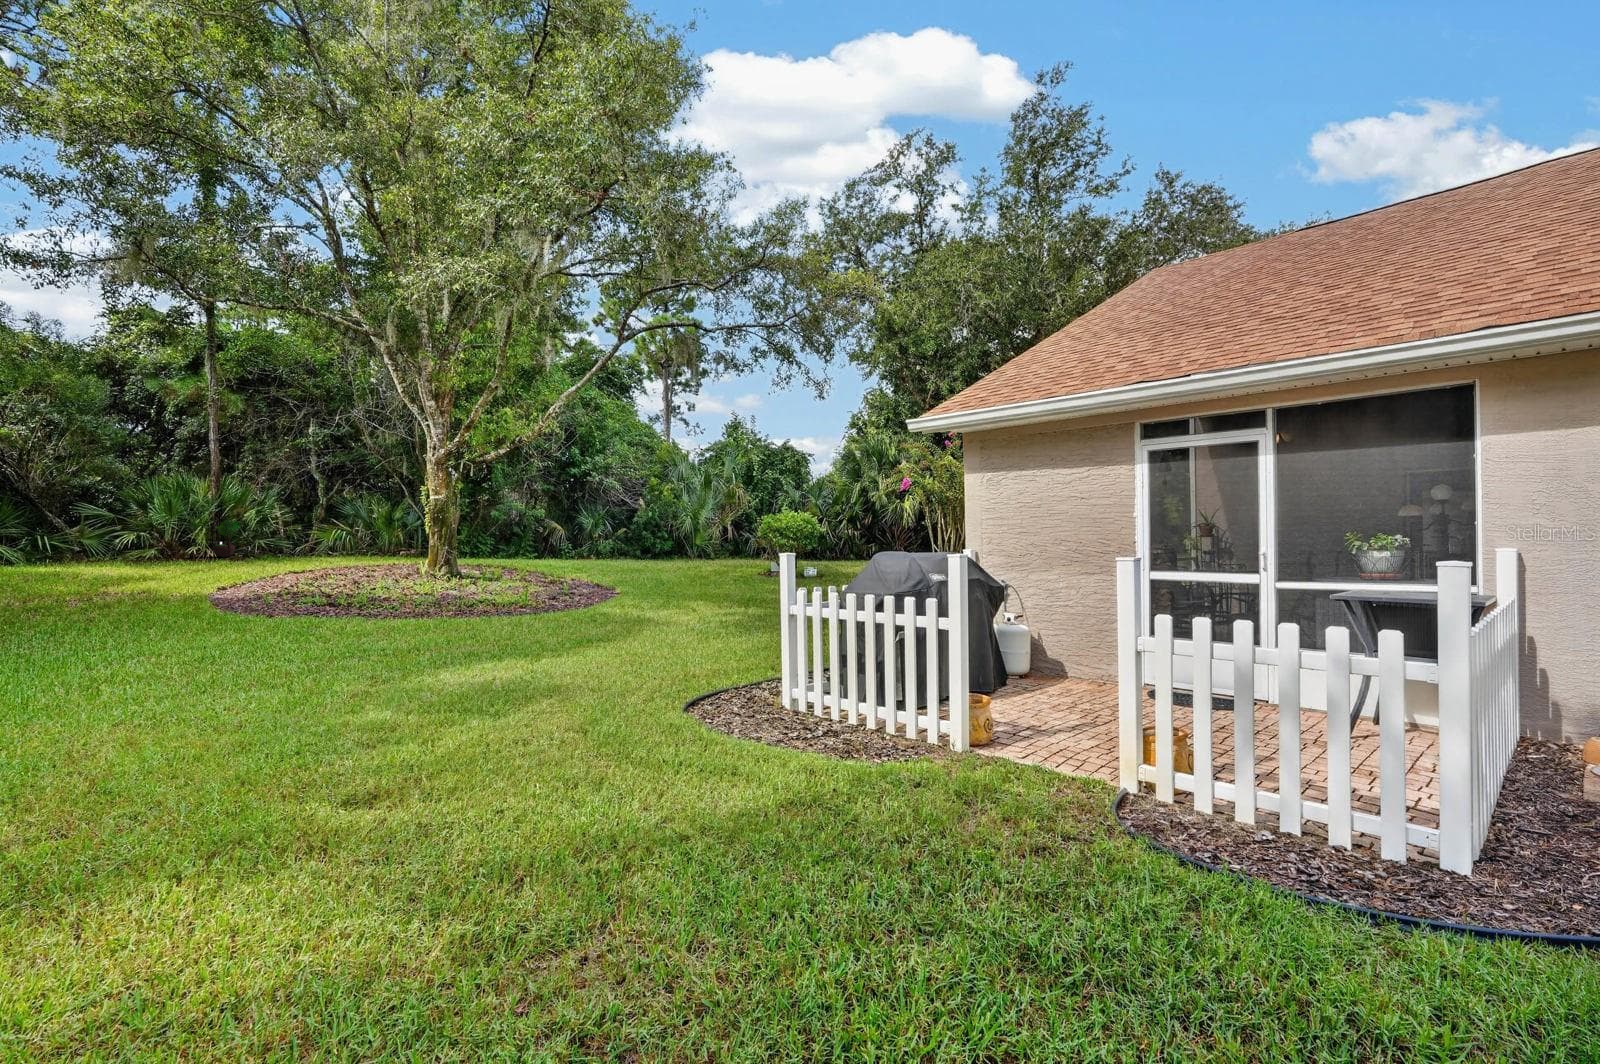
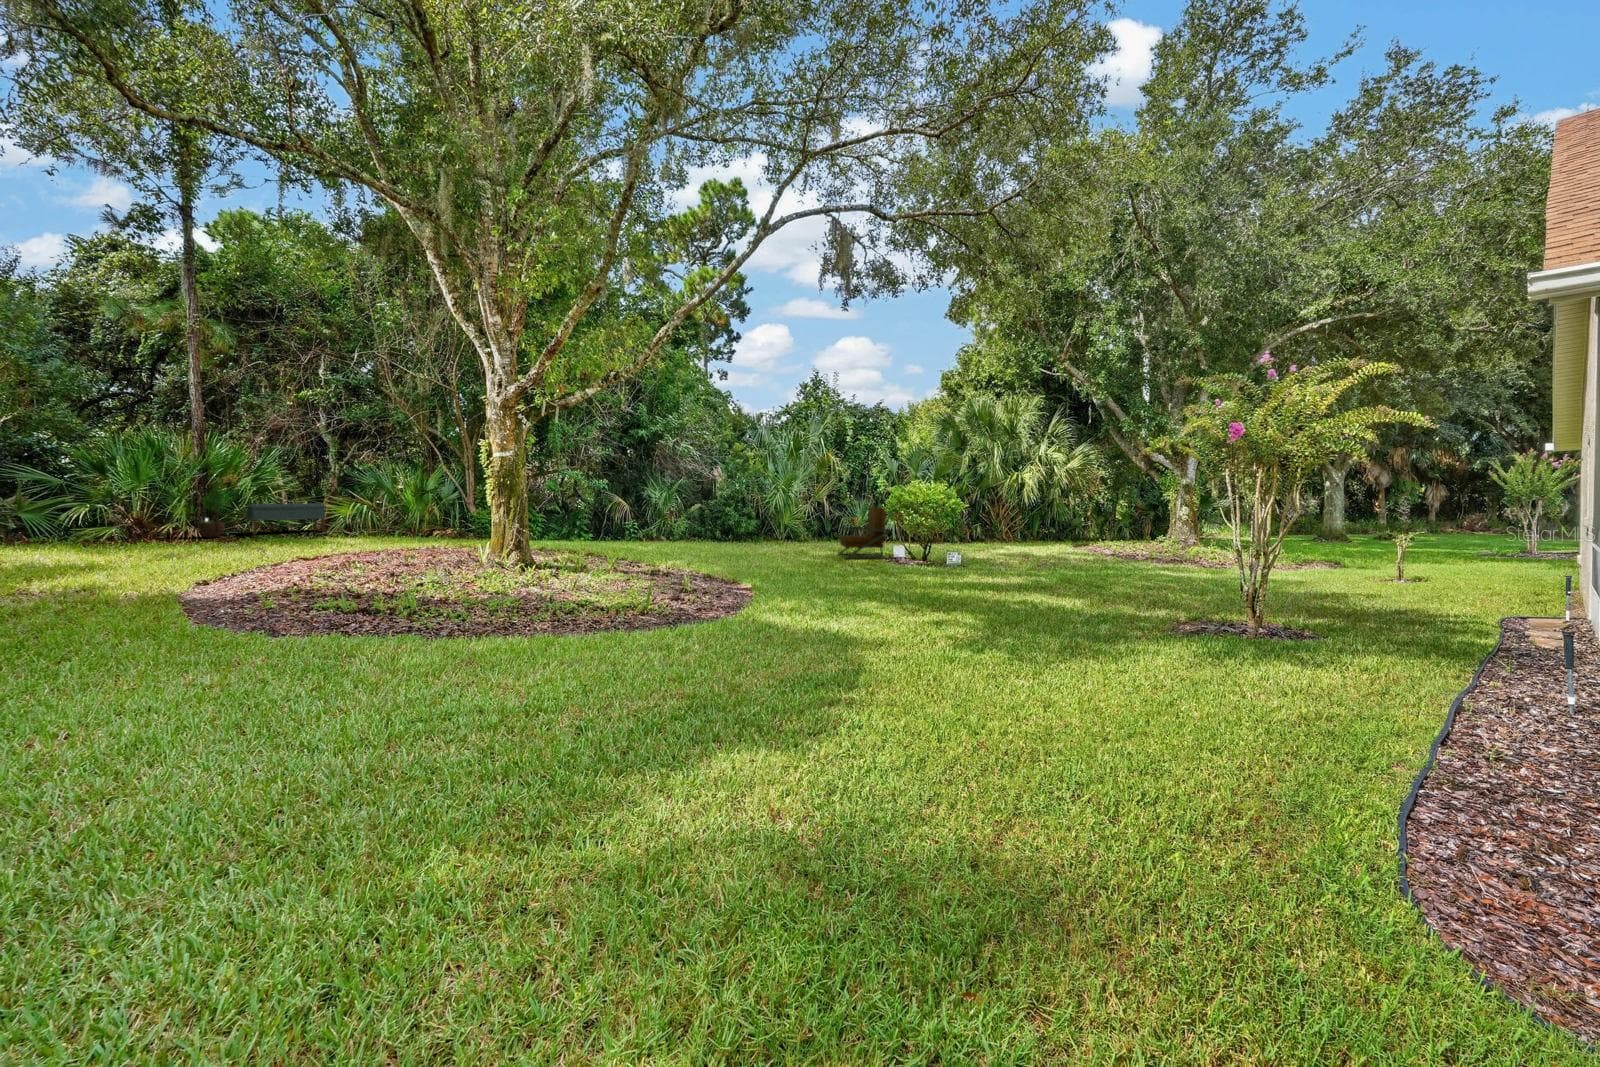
bench: none [249,530,313,555] -> present [244,503,325,535]
lounge chair: none [724,531,761,574] -> present [838,506,891,559]

